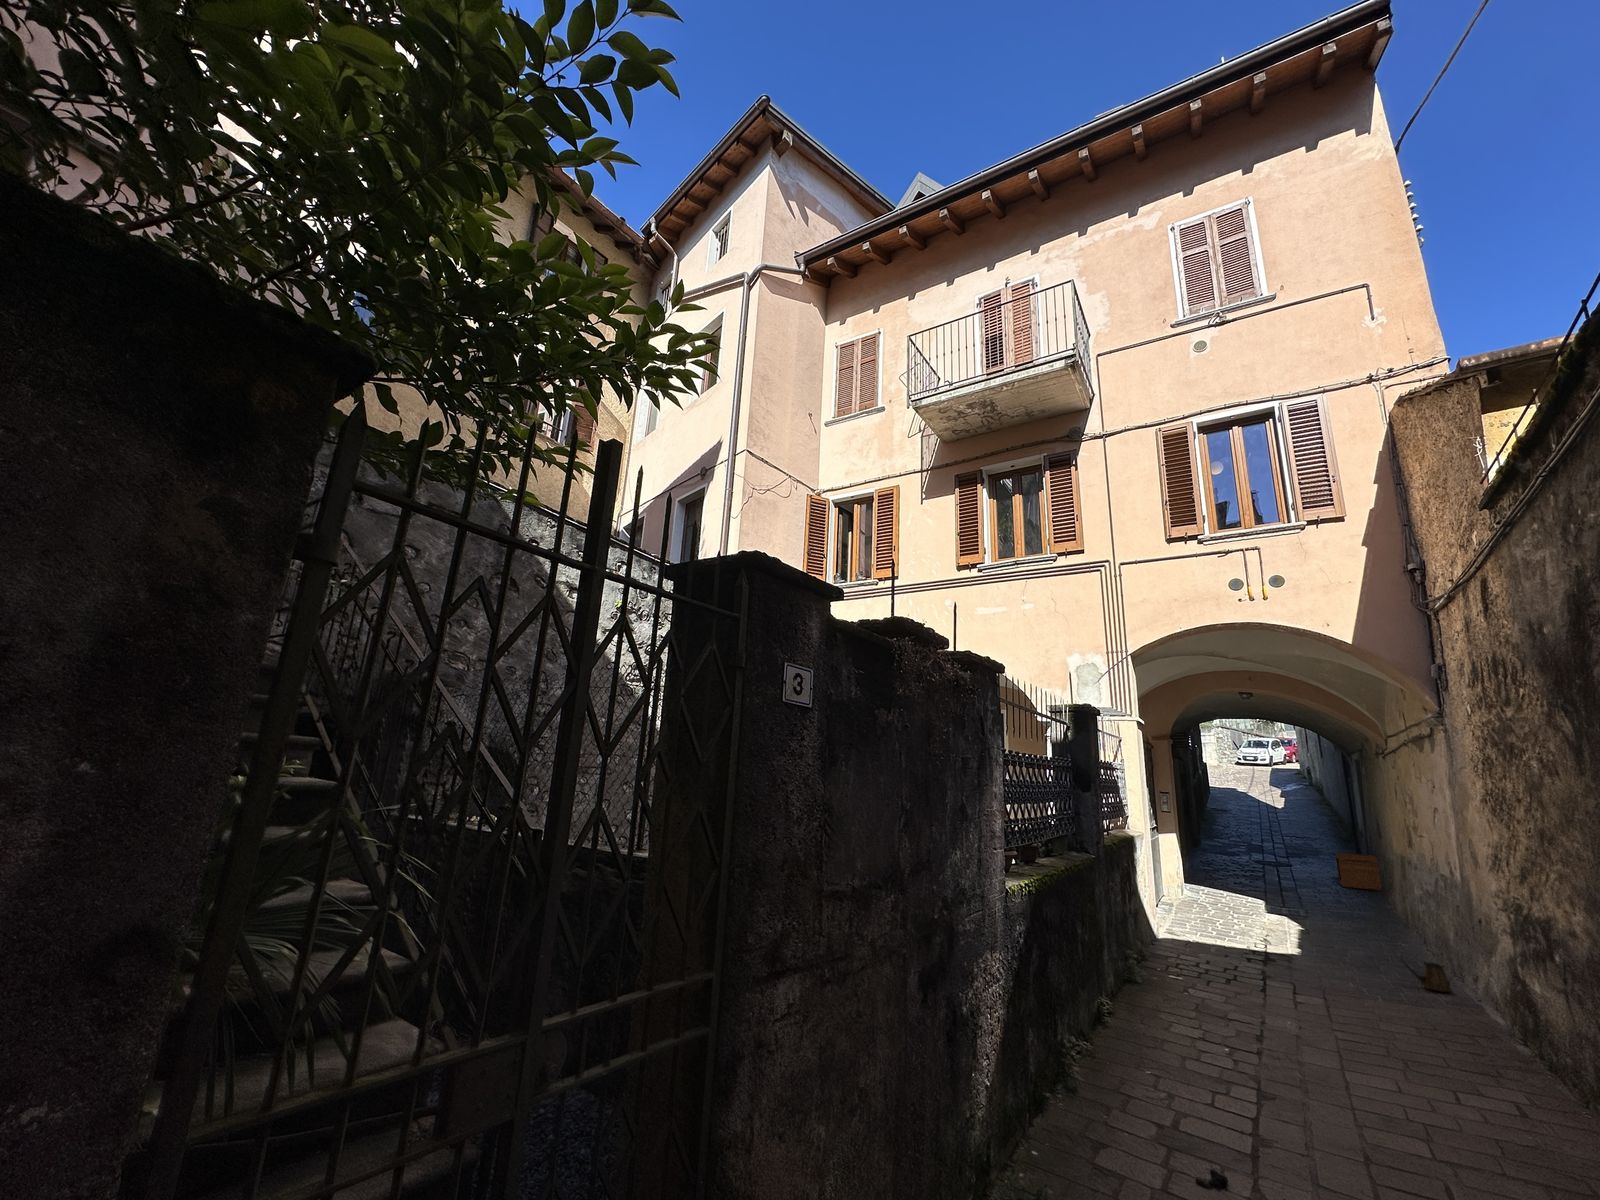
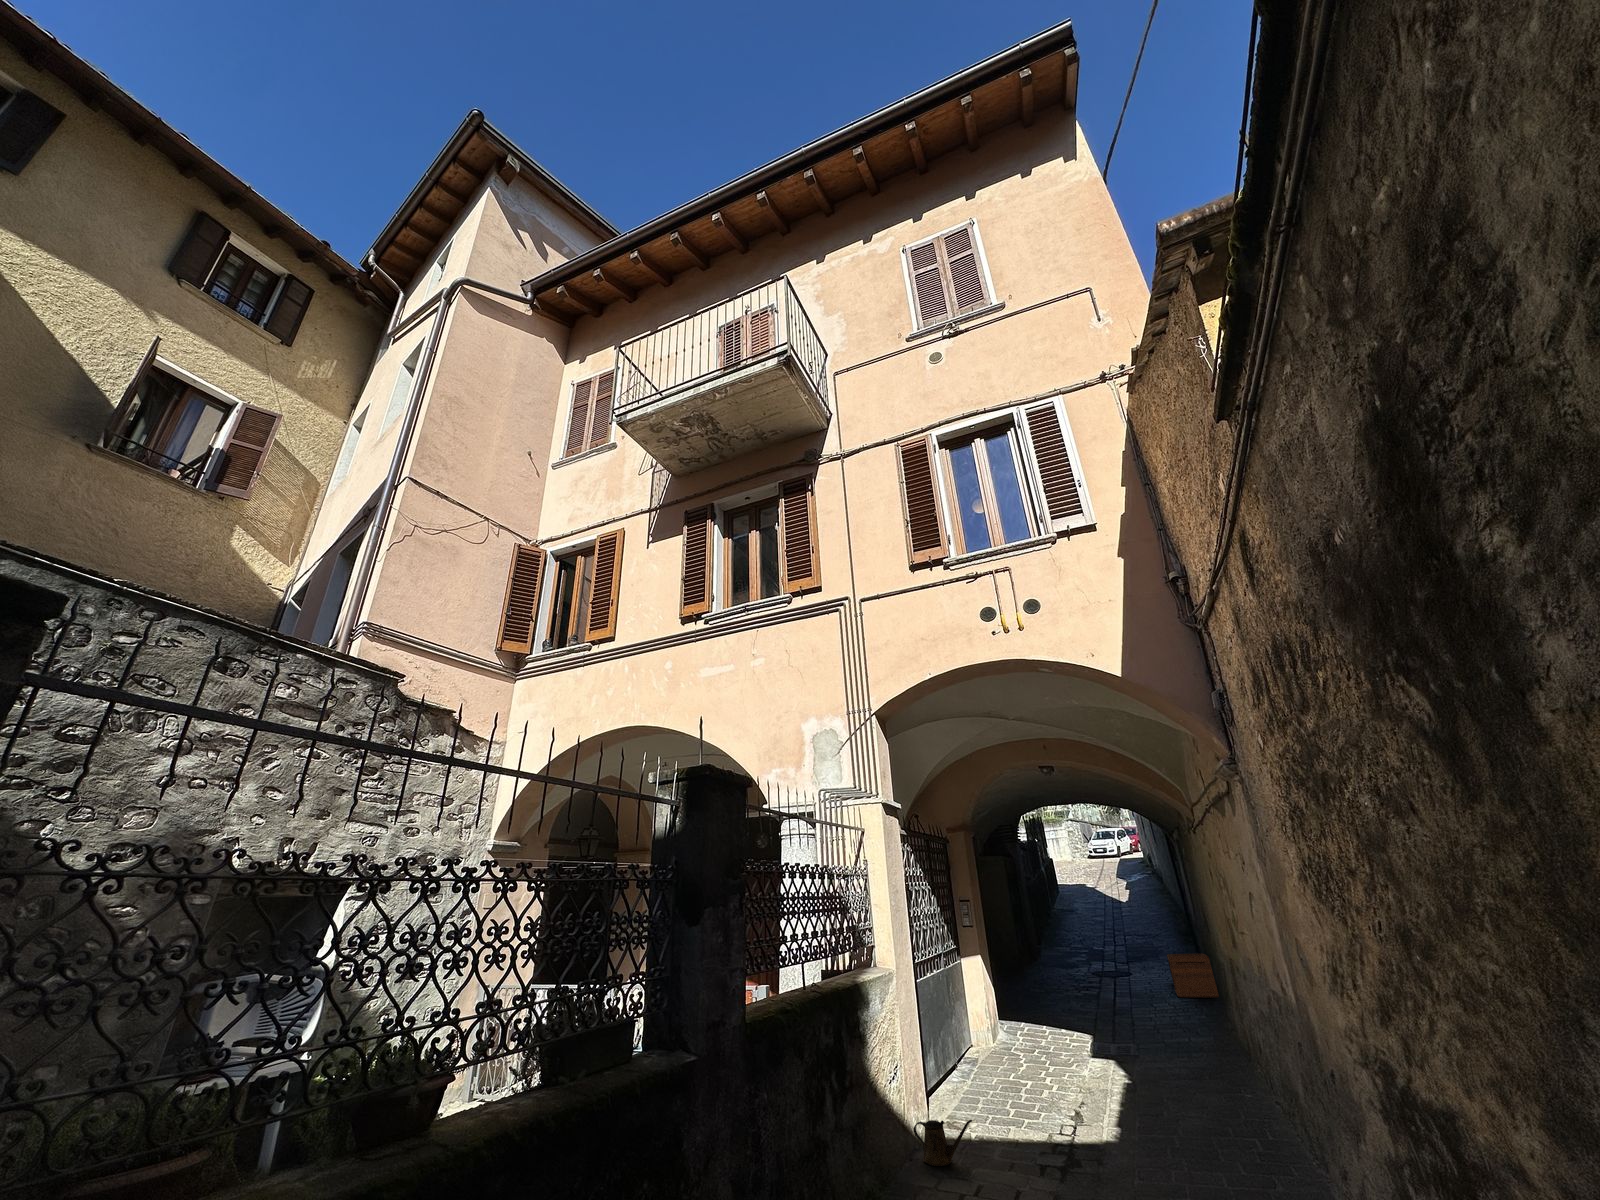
watering can: present [1399,957,1452,992] -> present [914,1120,972,1166]

